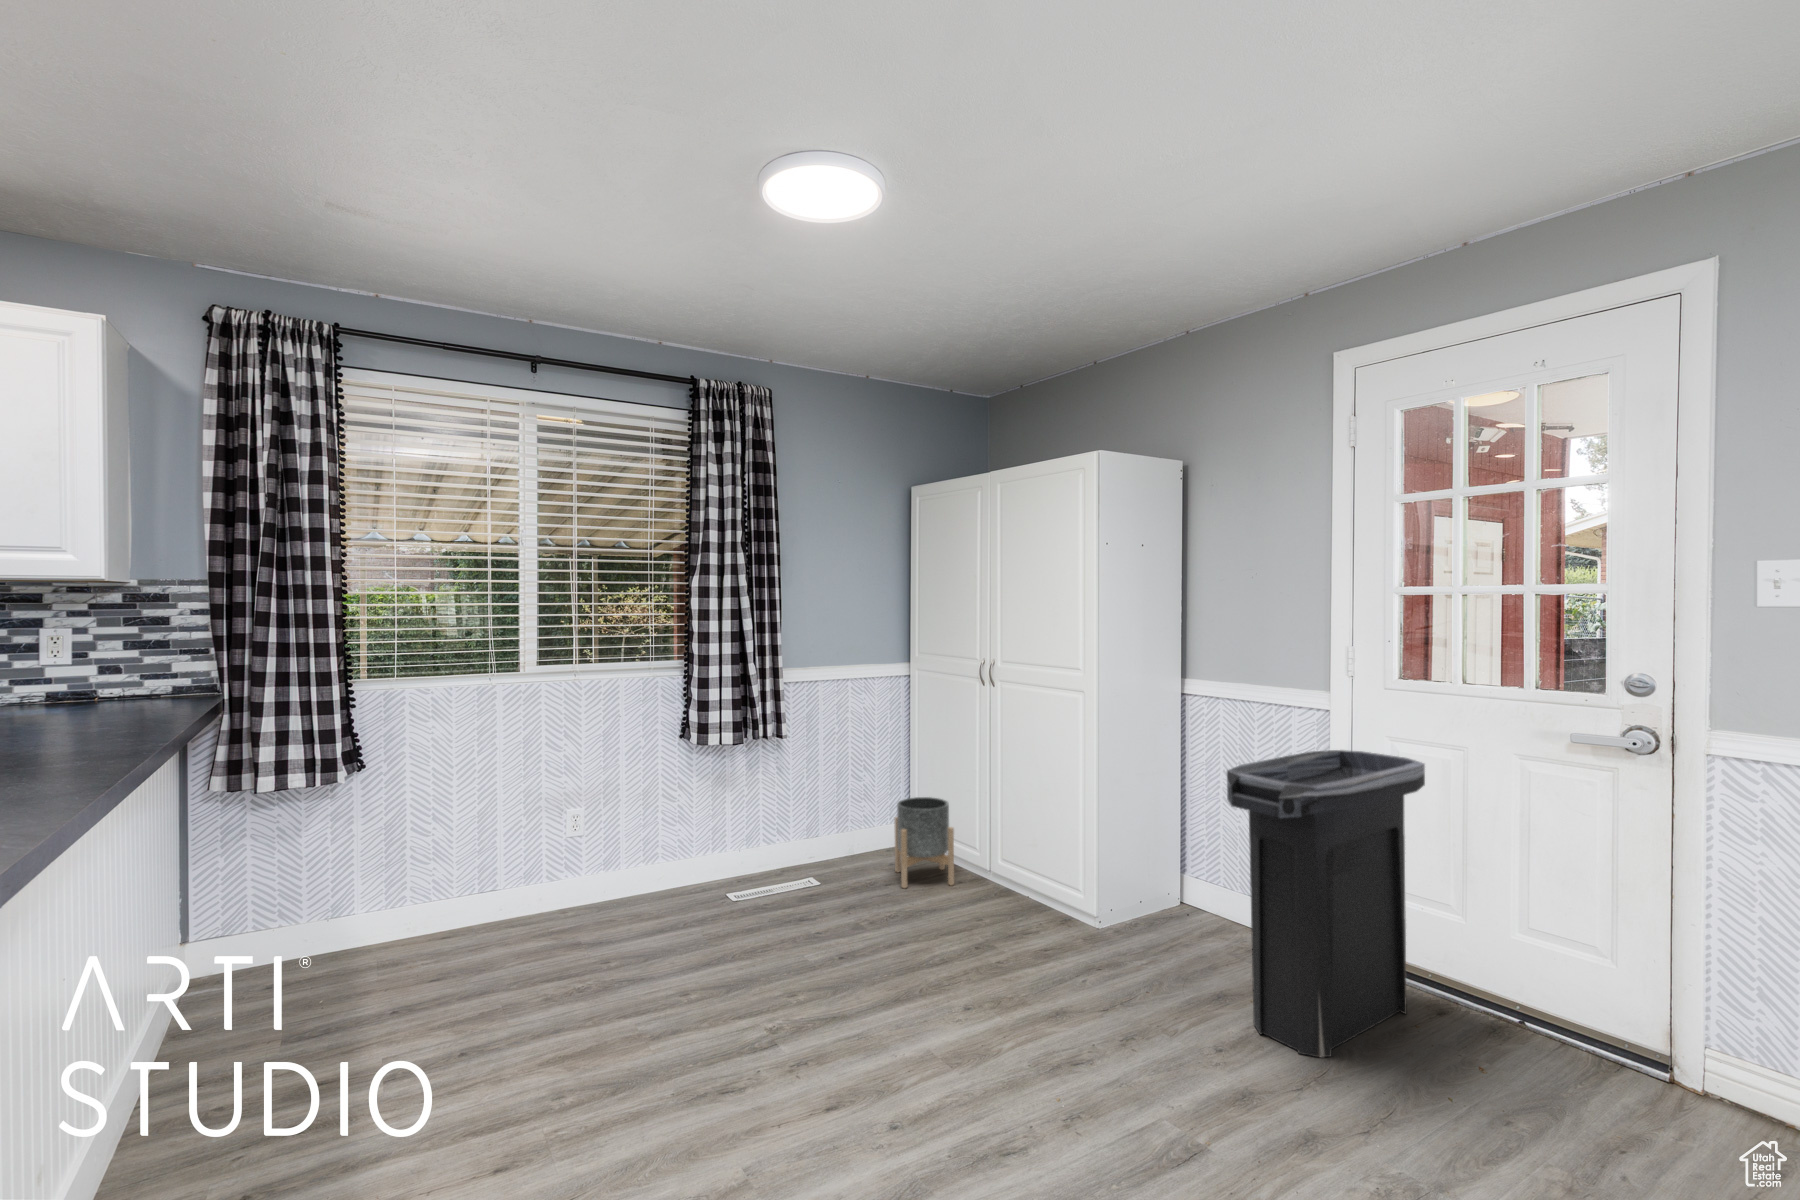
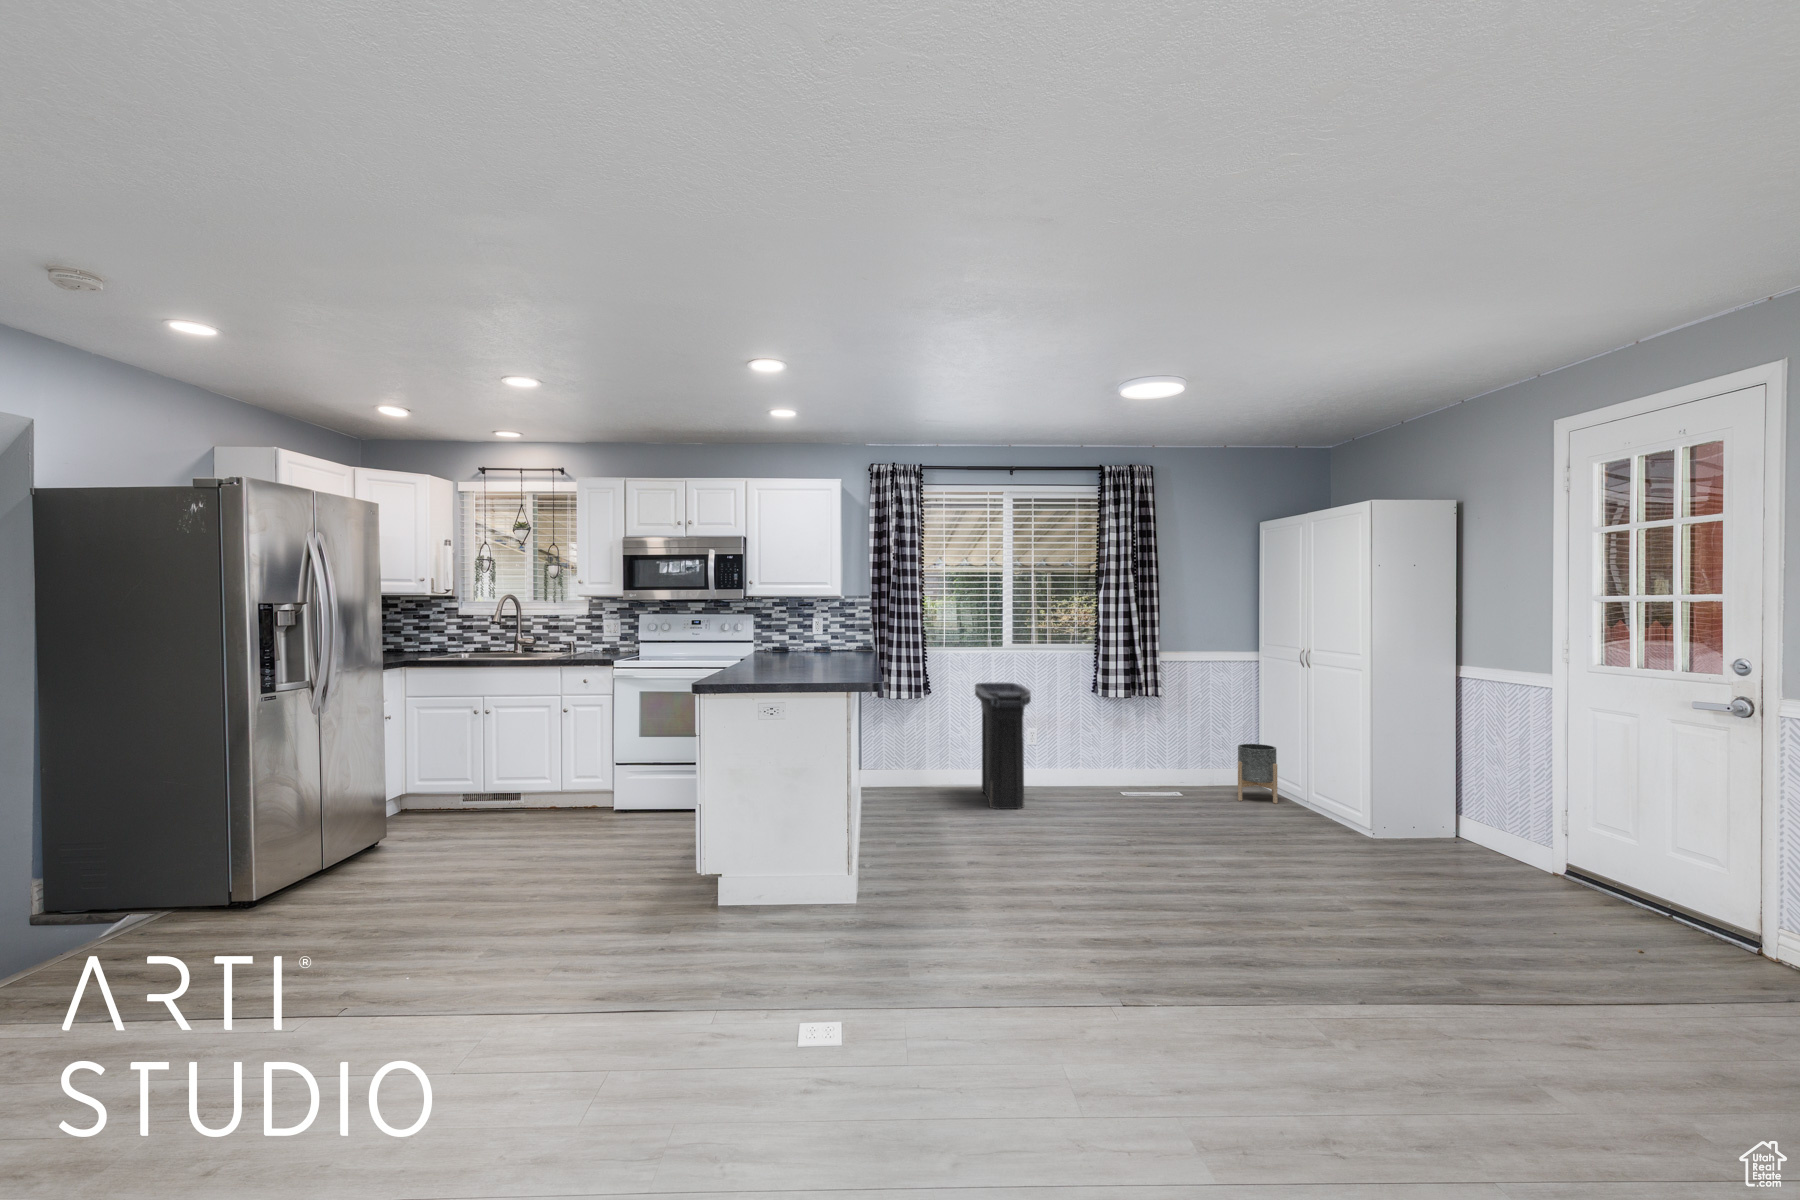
trash can: present [1227,750,1425,1057] -> present [975,683,1031,809]

